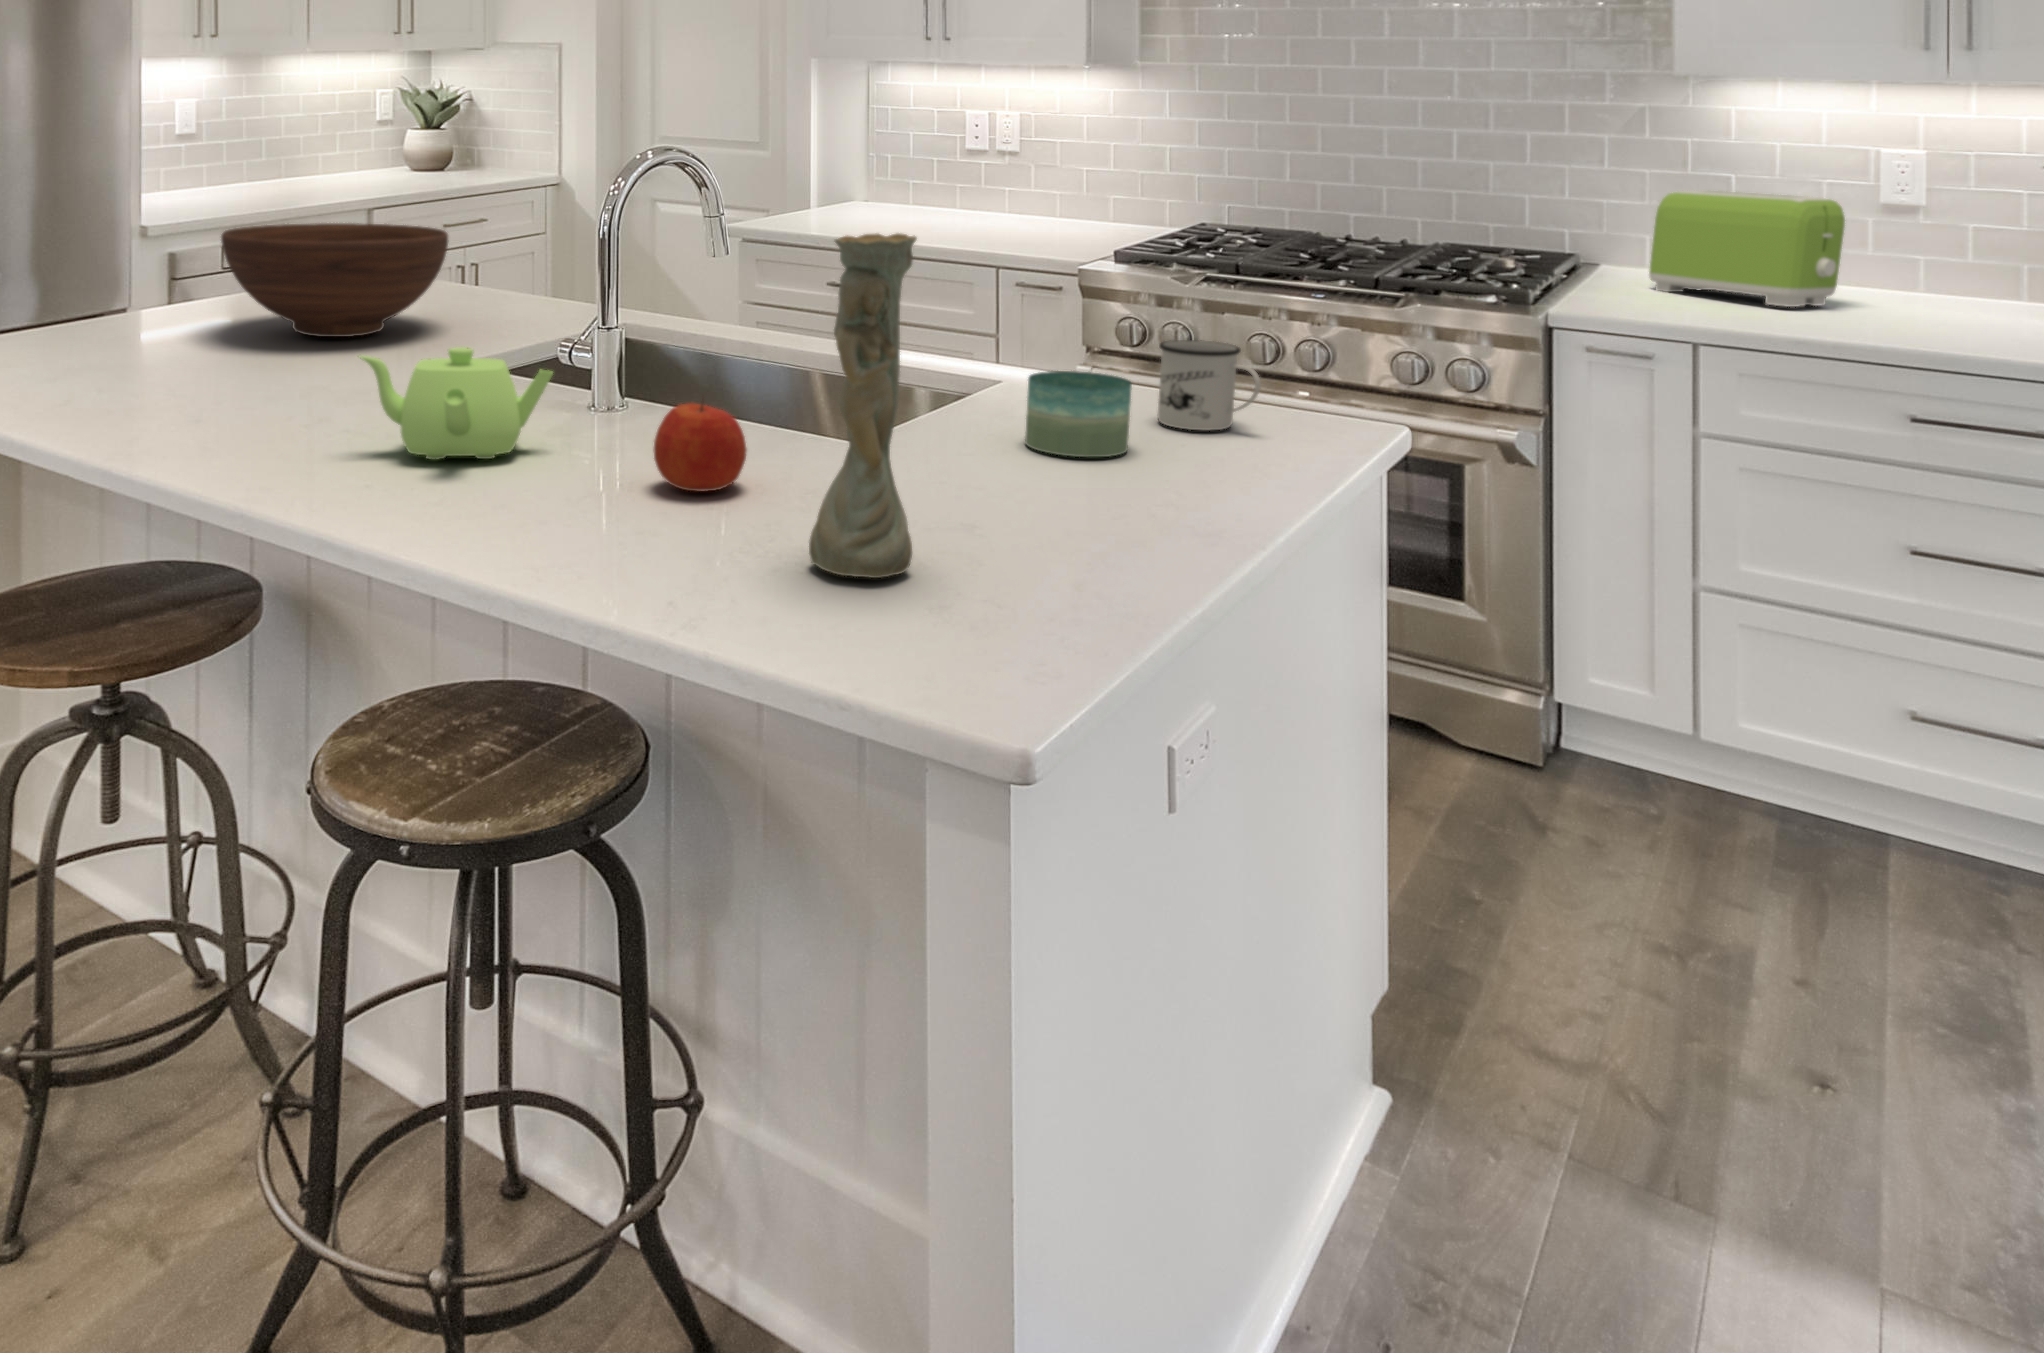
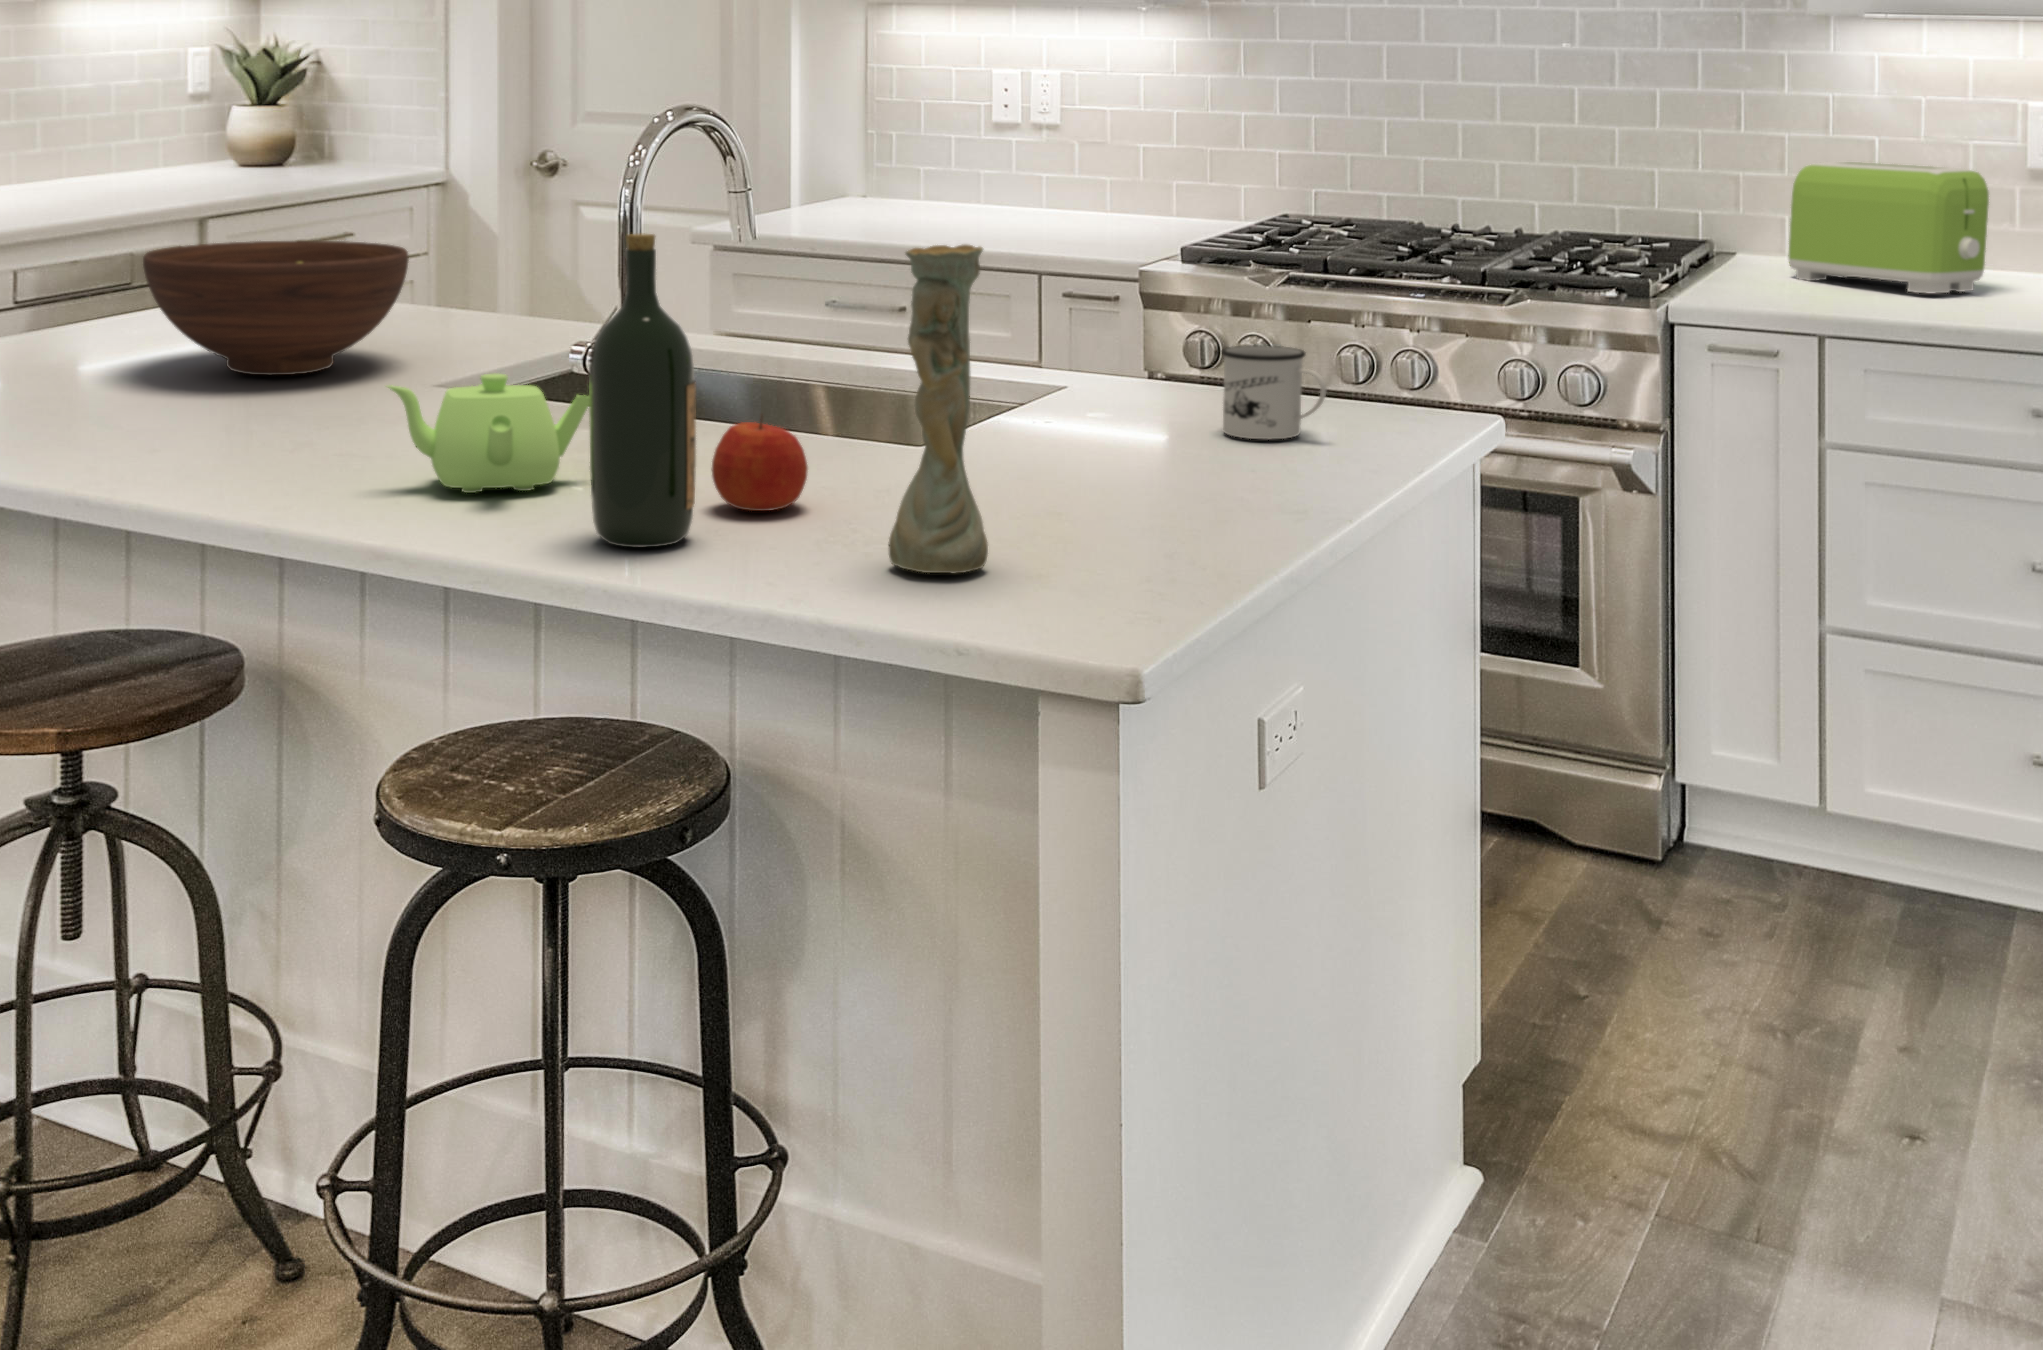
wine bottle: none [521,216,627,530] -> present [589,234,696,547]
candle: present [1025,371,1132,457] -> none [1086,381,1193,468]

